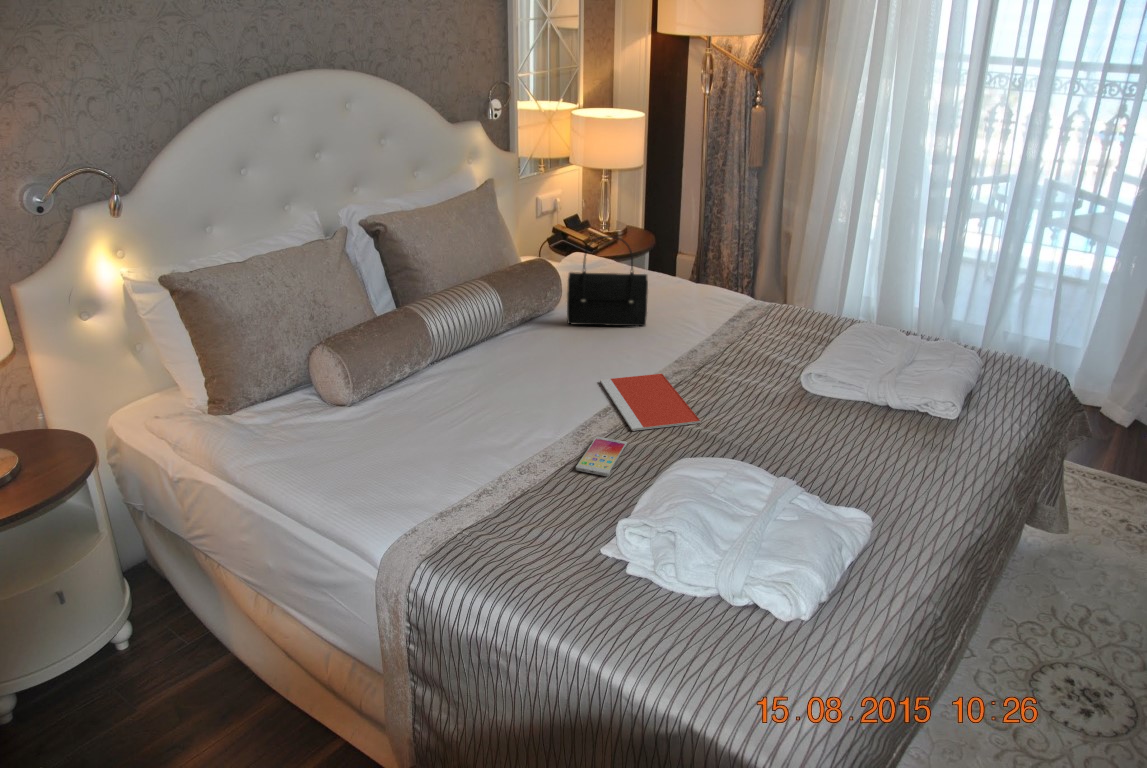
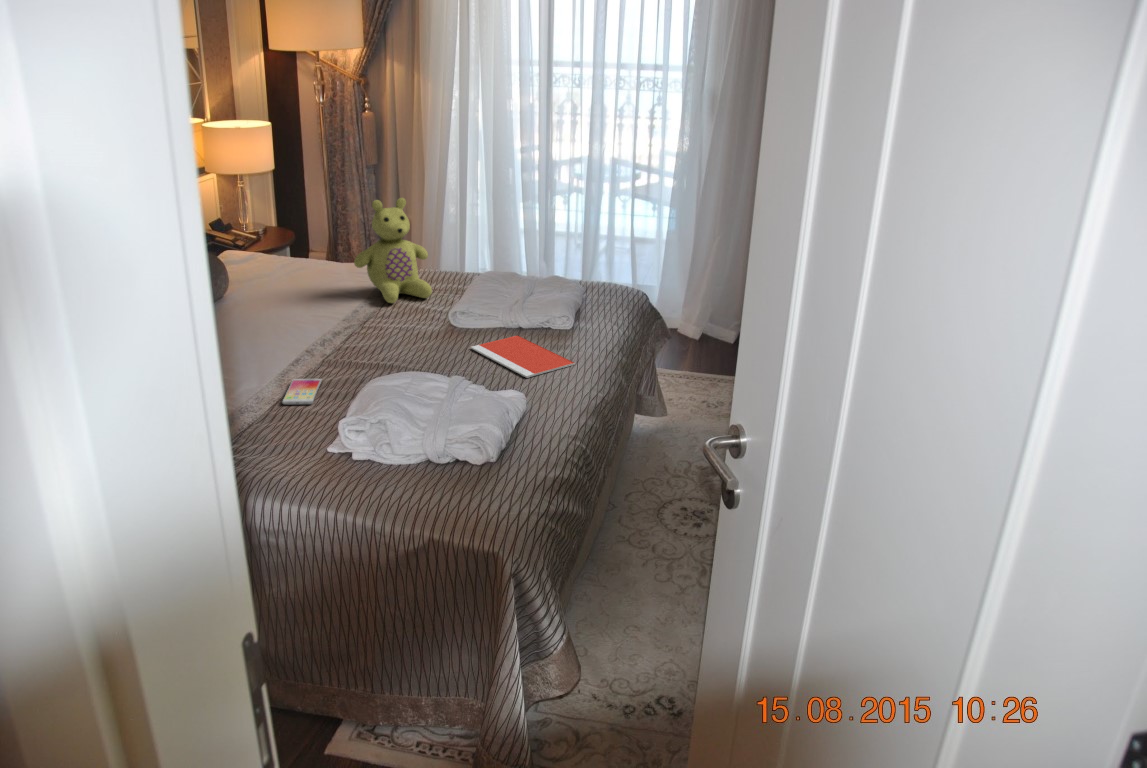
stuffed bear: none [700,222,788,345] -> present [354,198,432,303]
handbag: present [567,236,648,326] -> none [230,220,310,305]
notebook: present [600,374,701,431] -> present [471,336,575,378]

